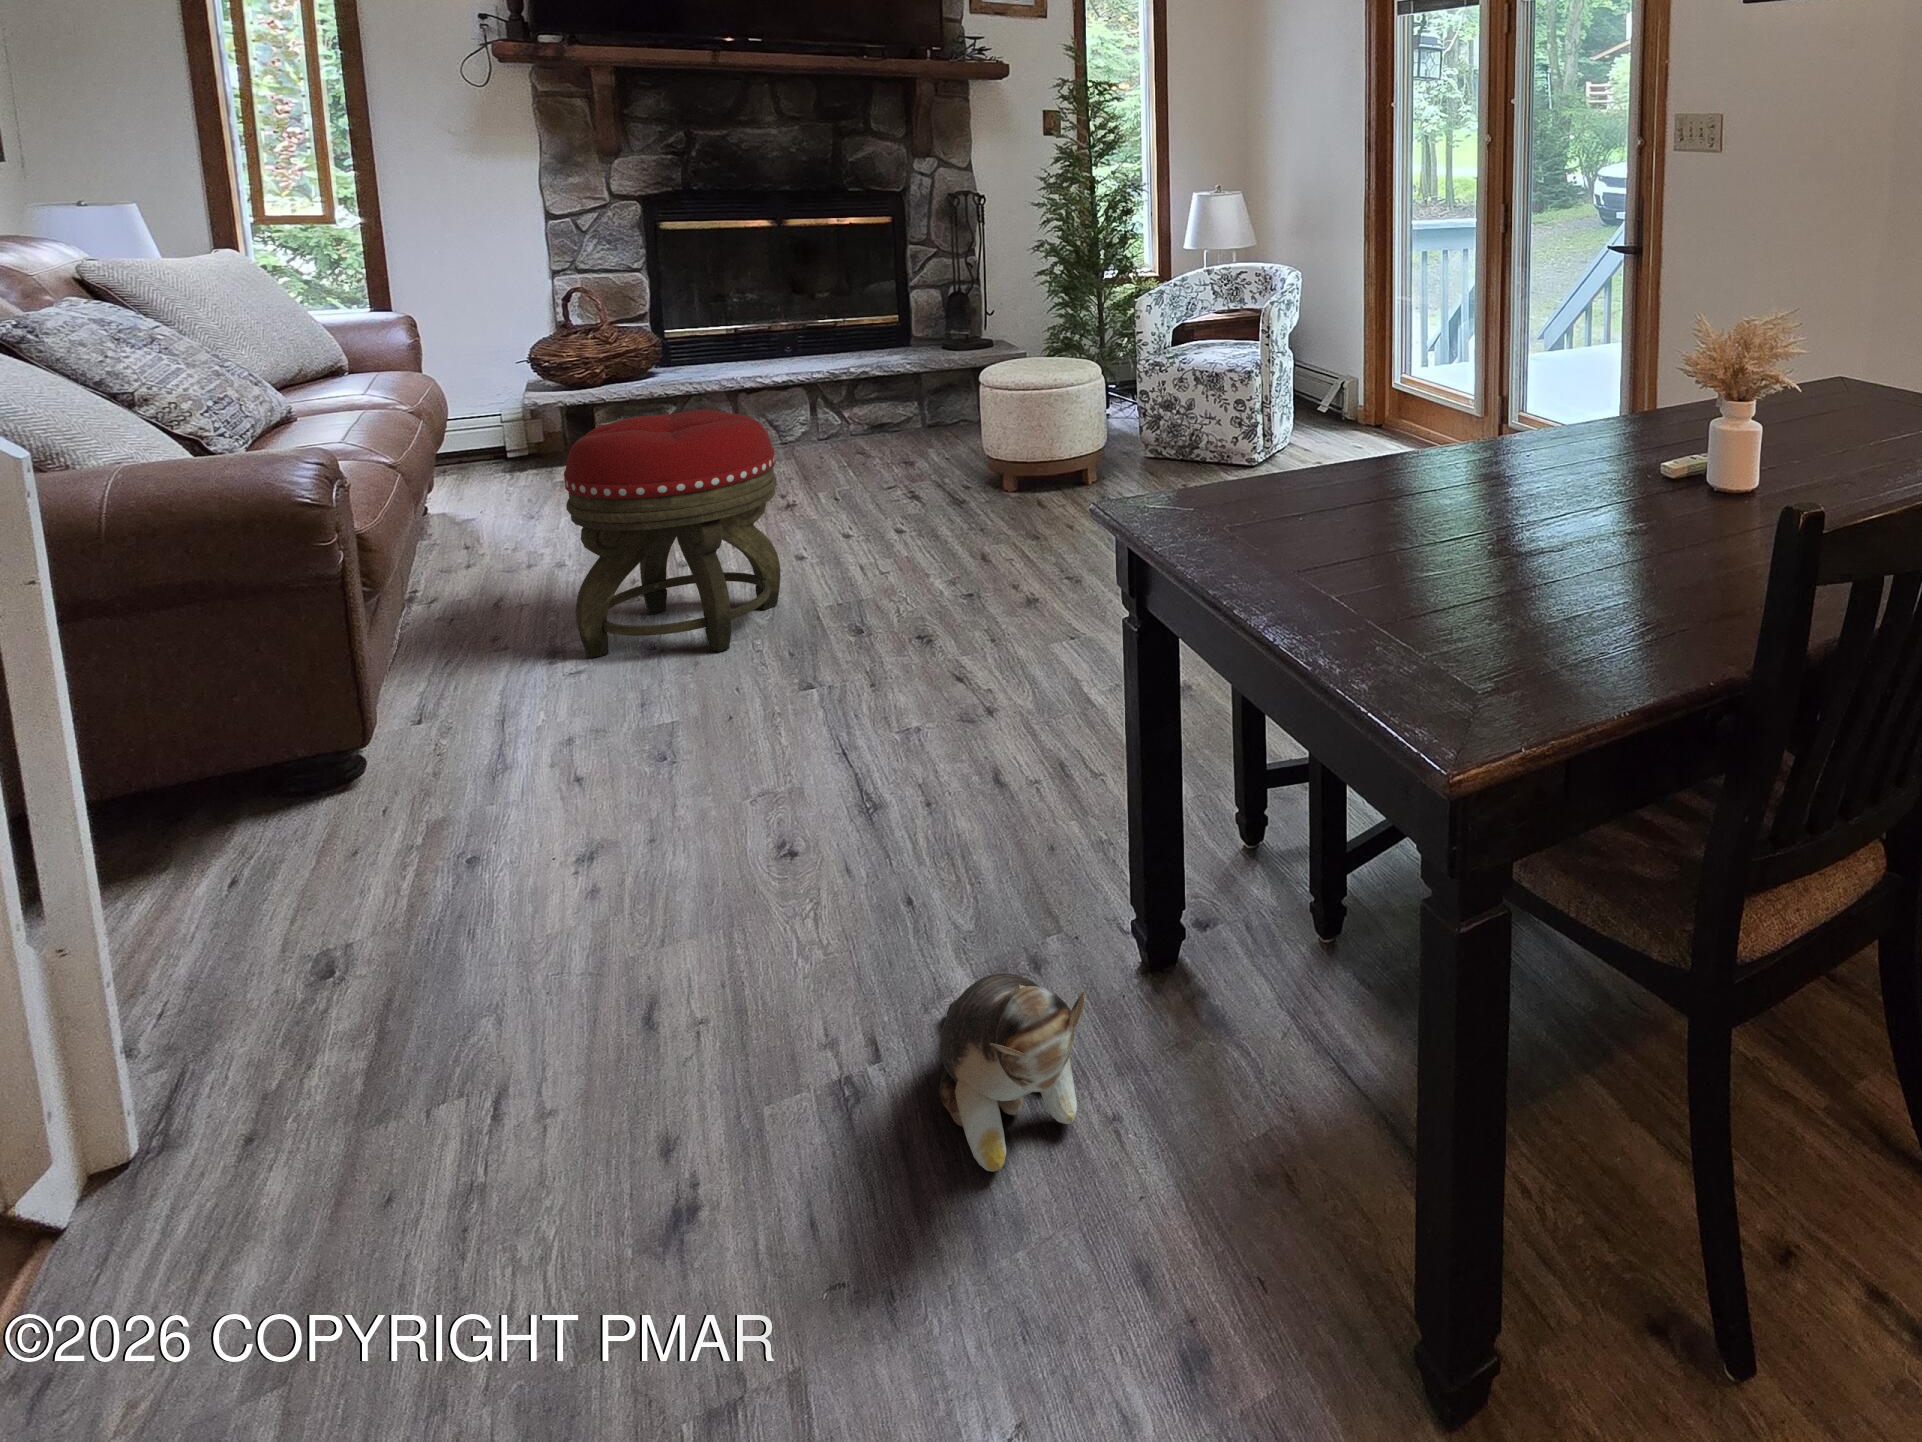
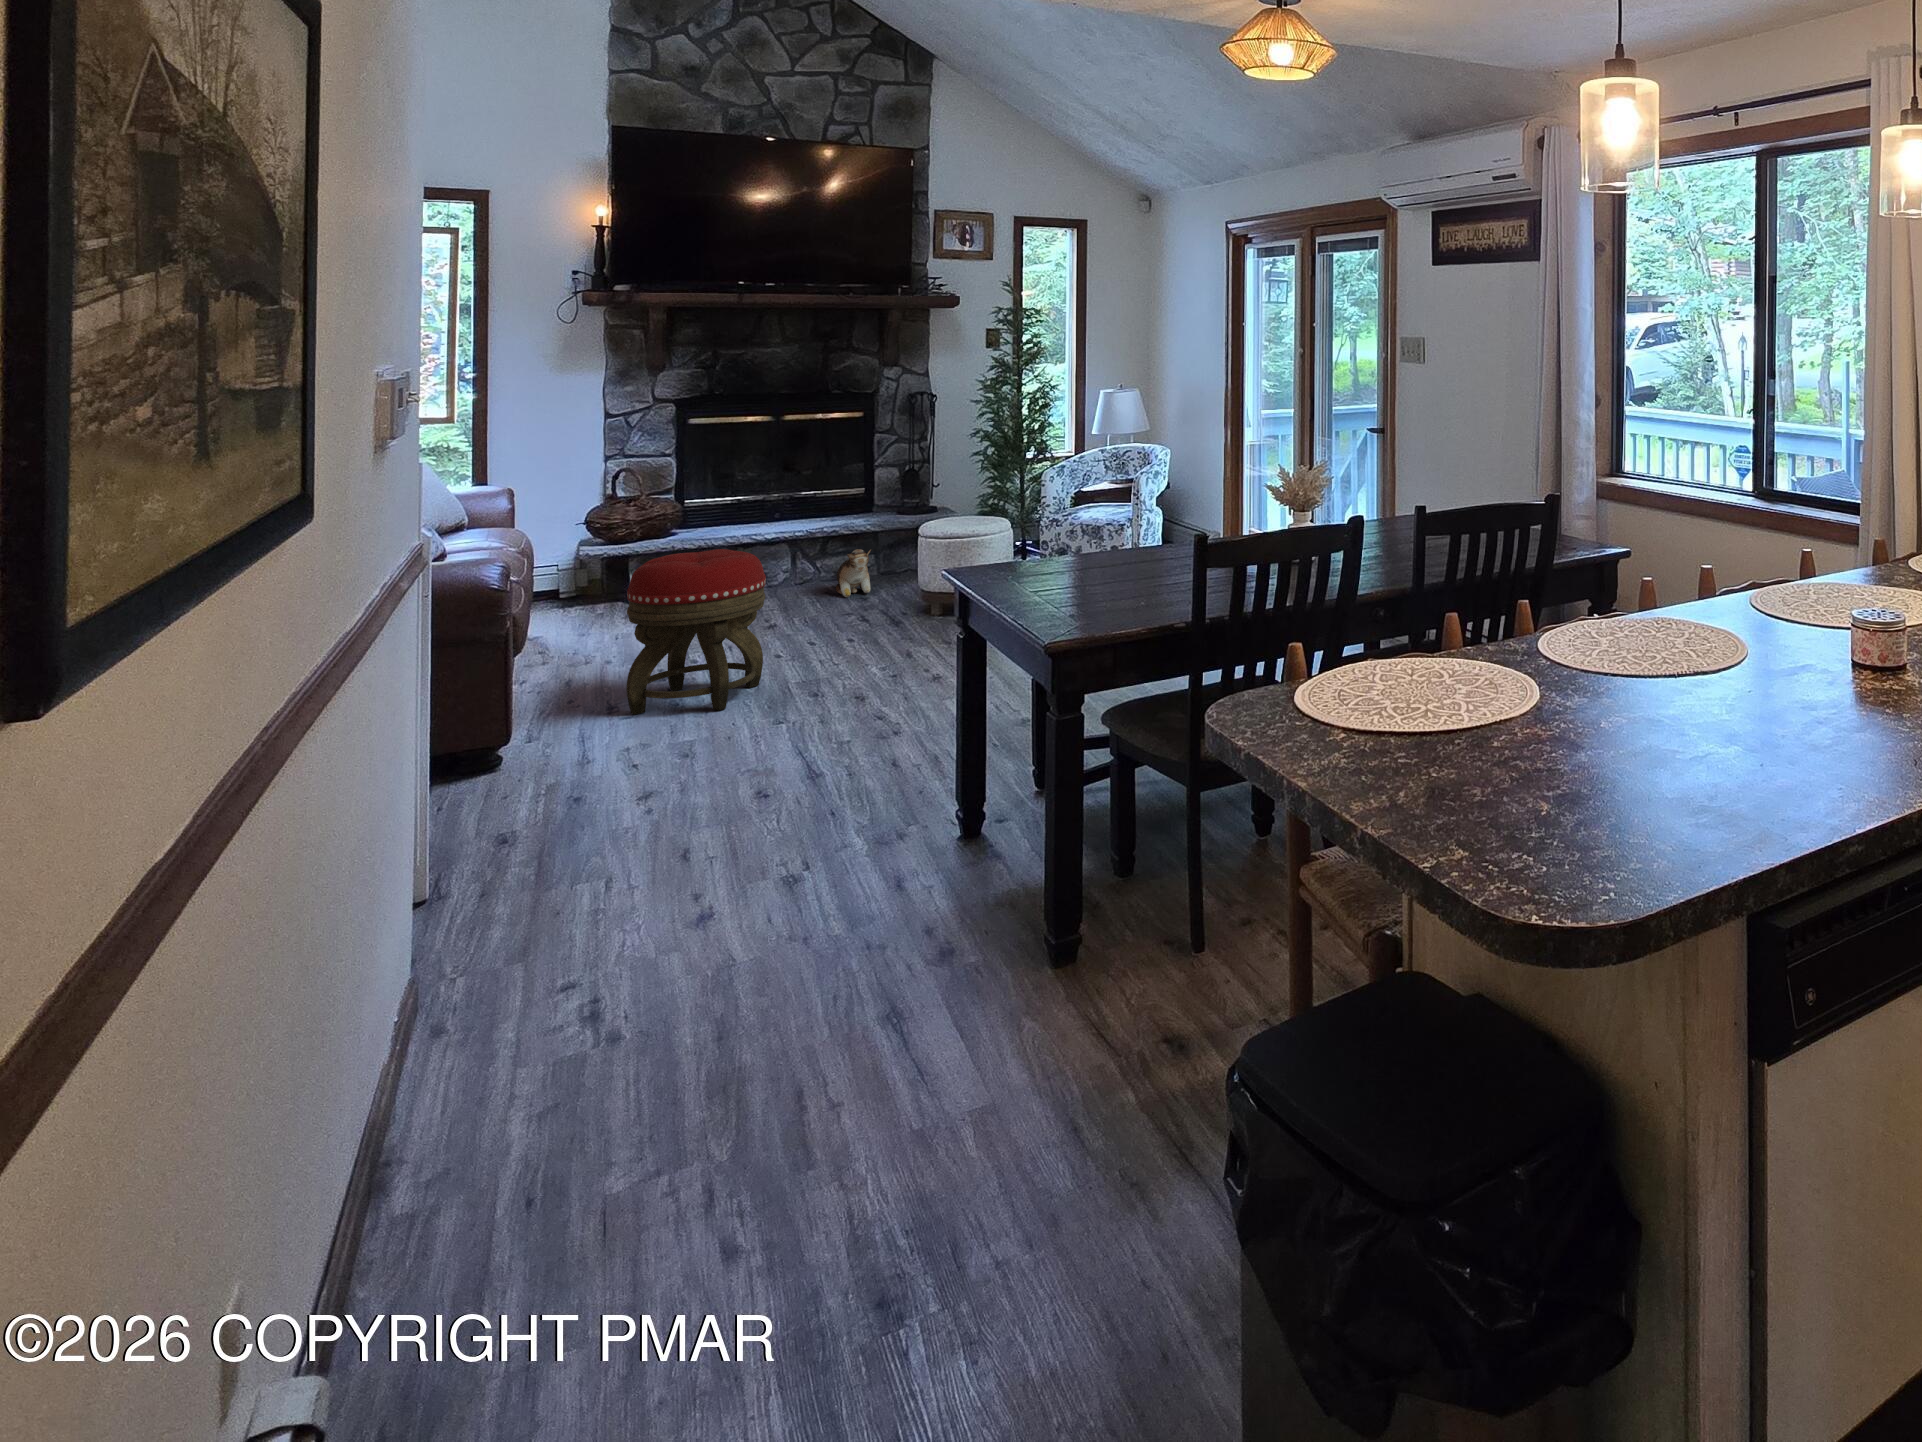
plush toy: present [939,973,1085,1172] -> present [836,549,871,597]

